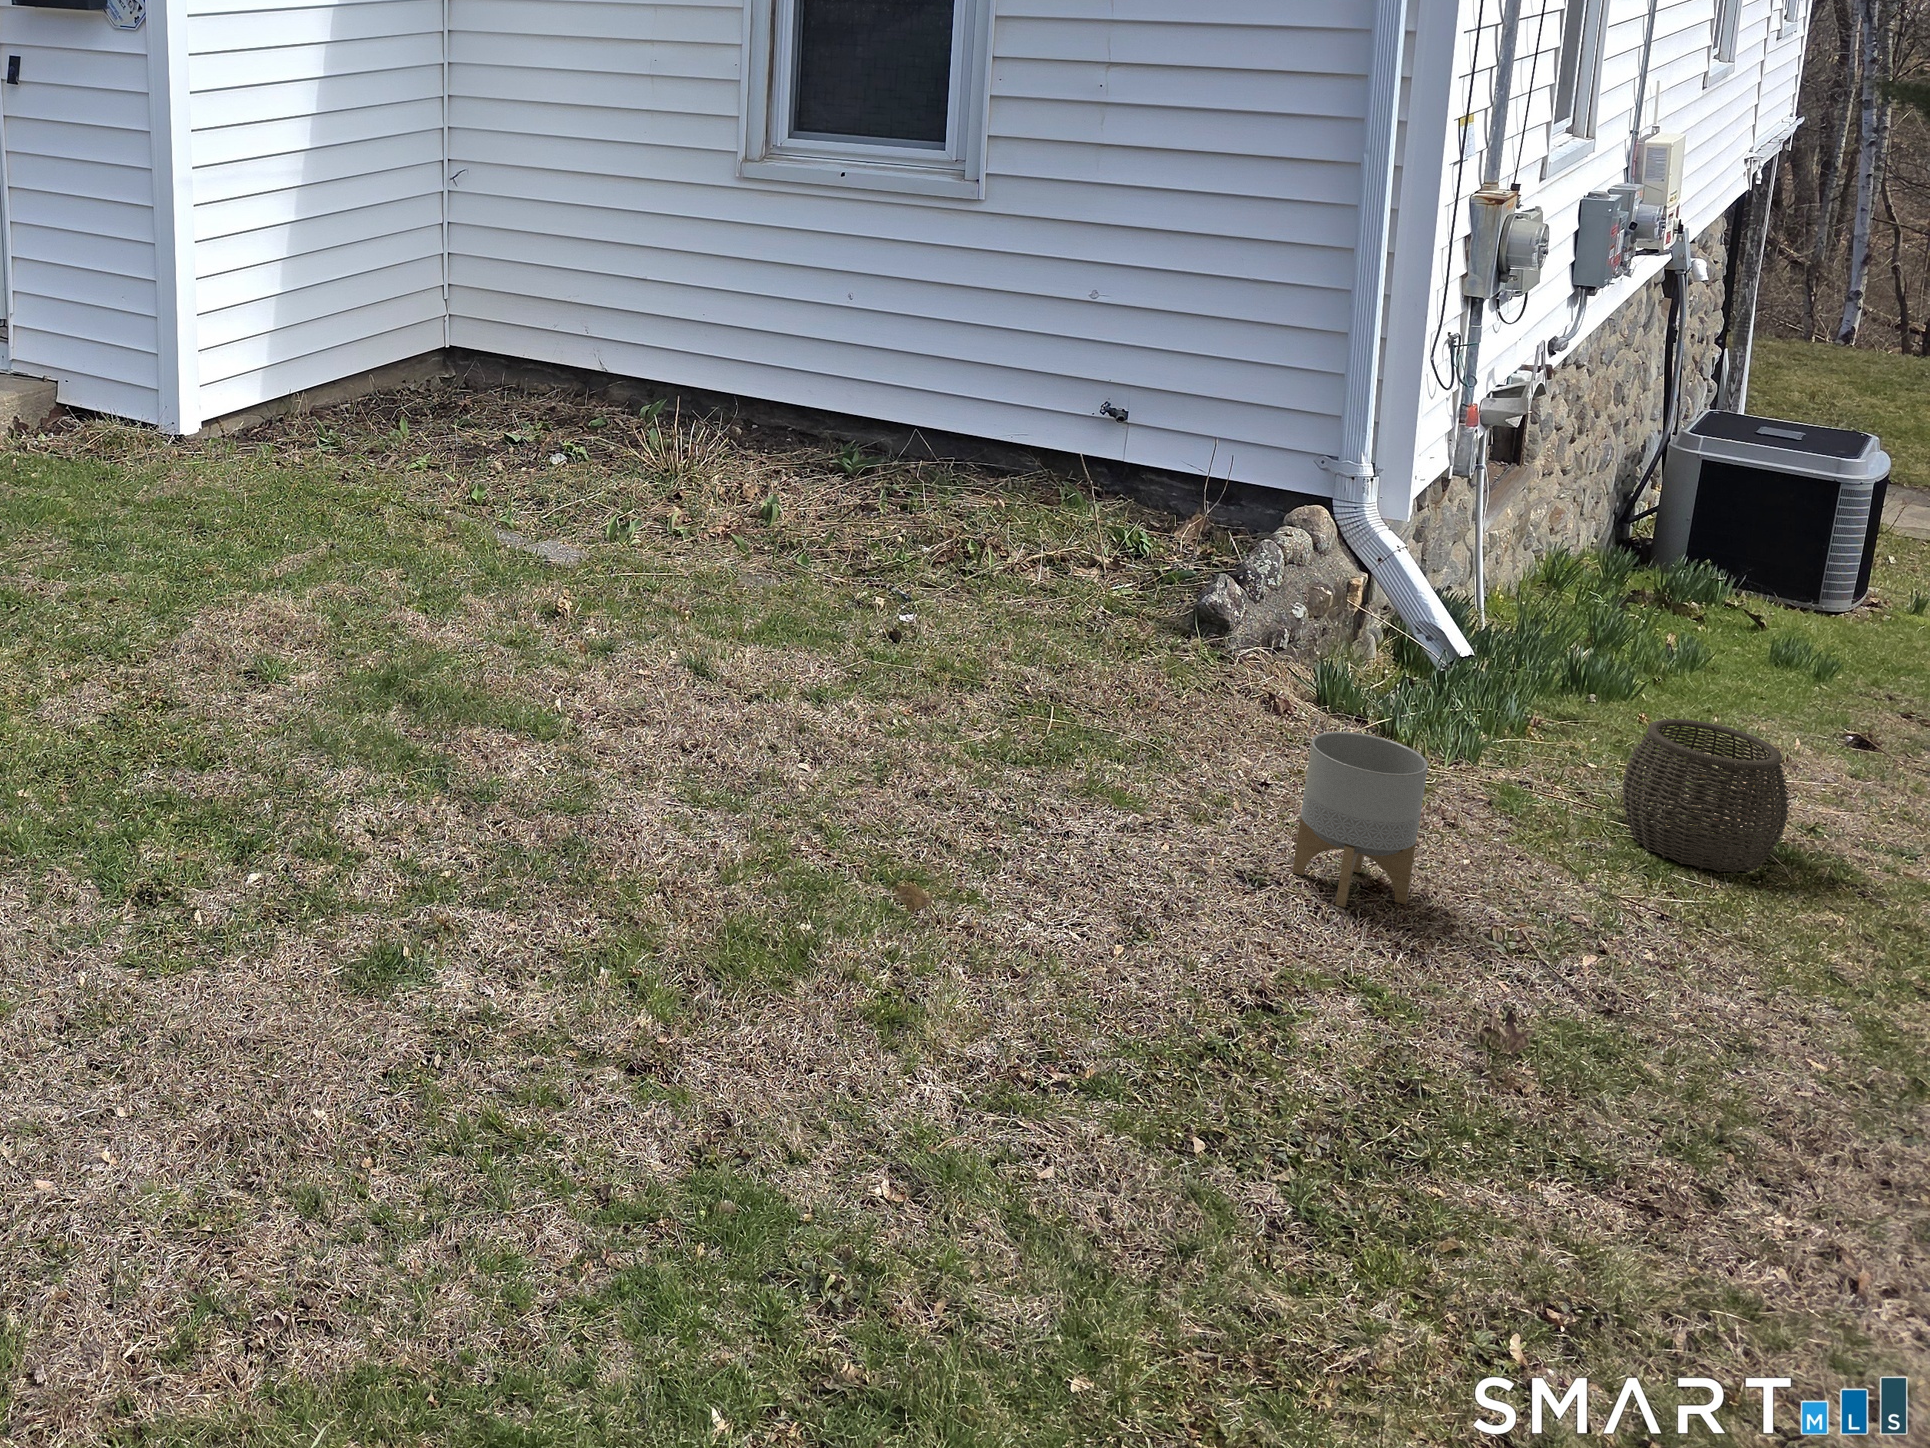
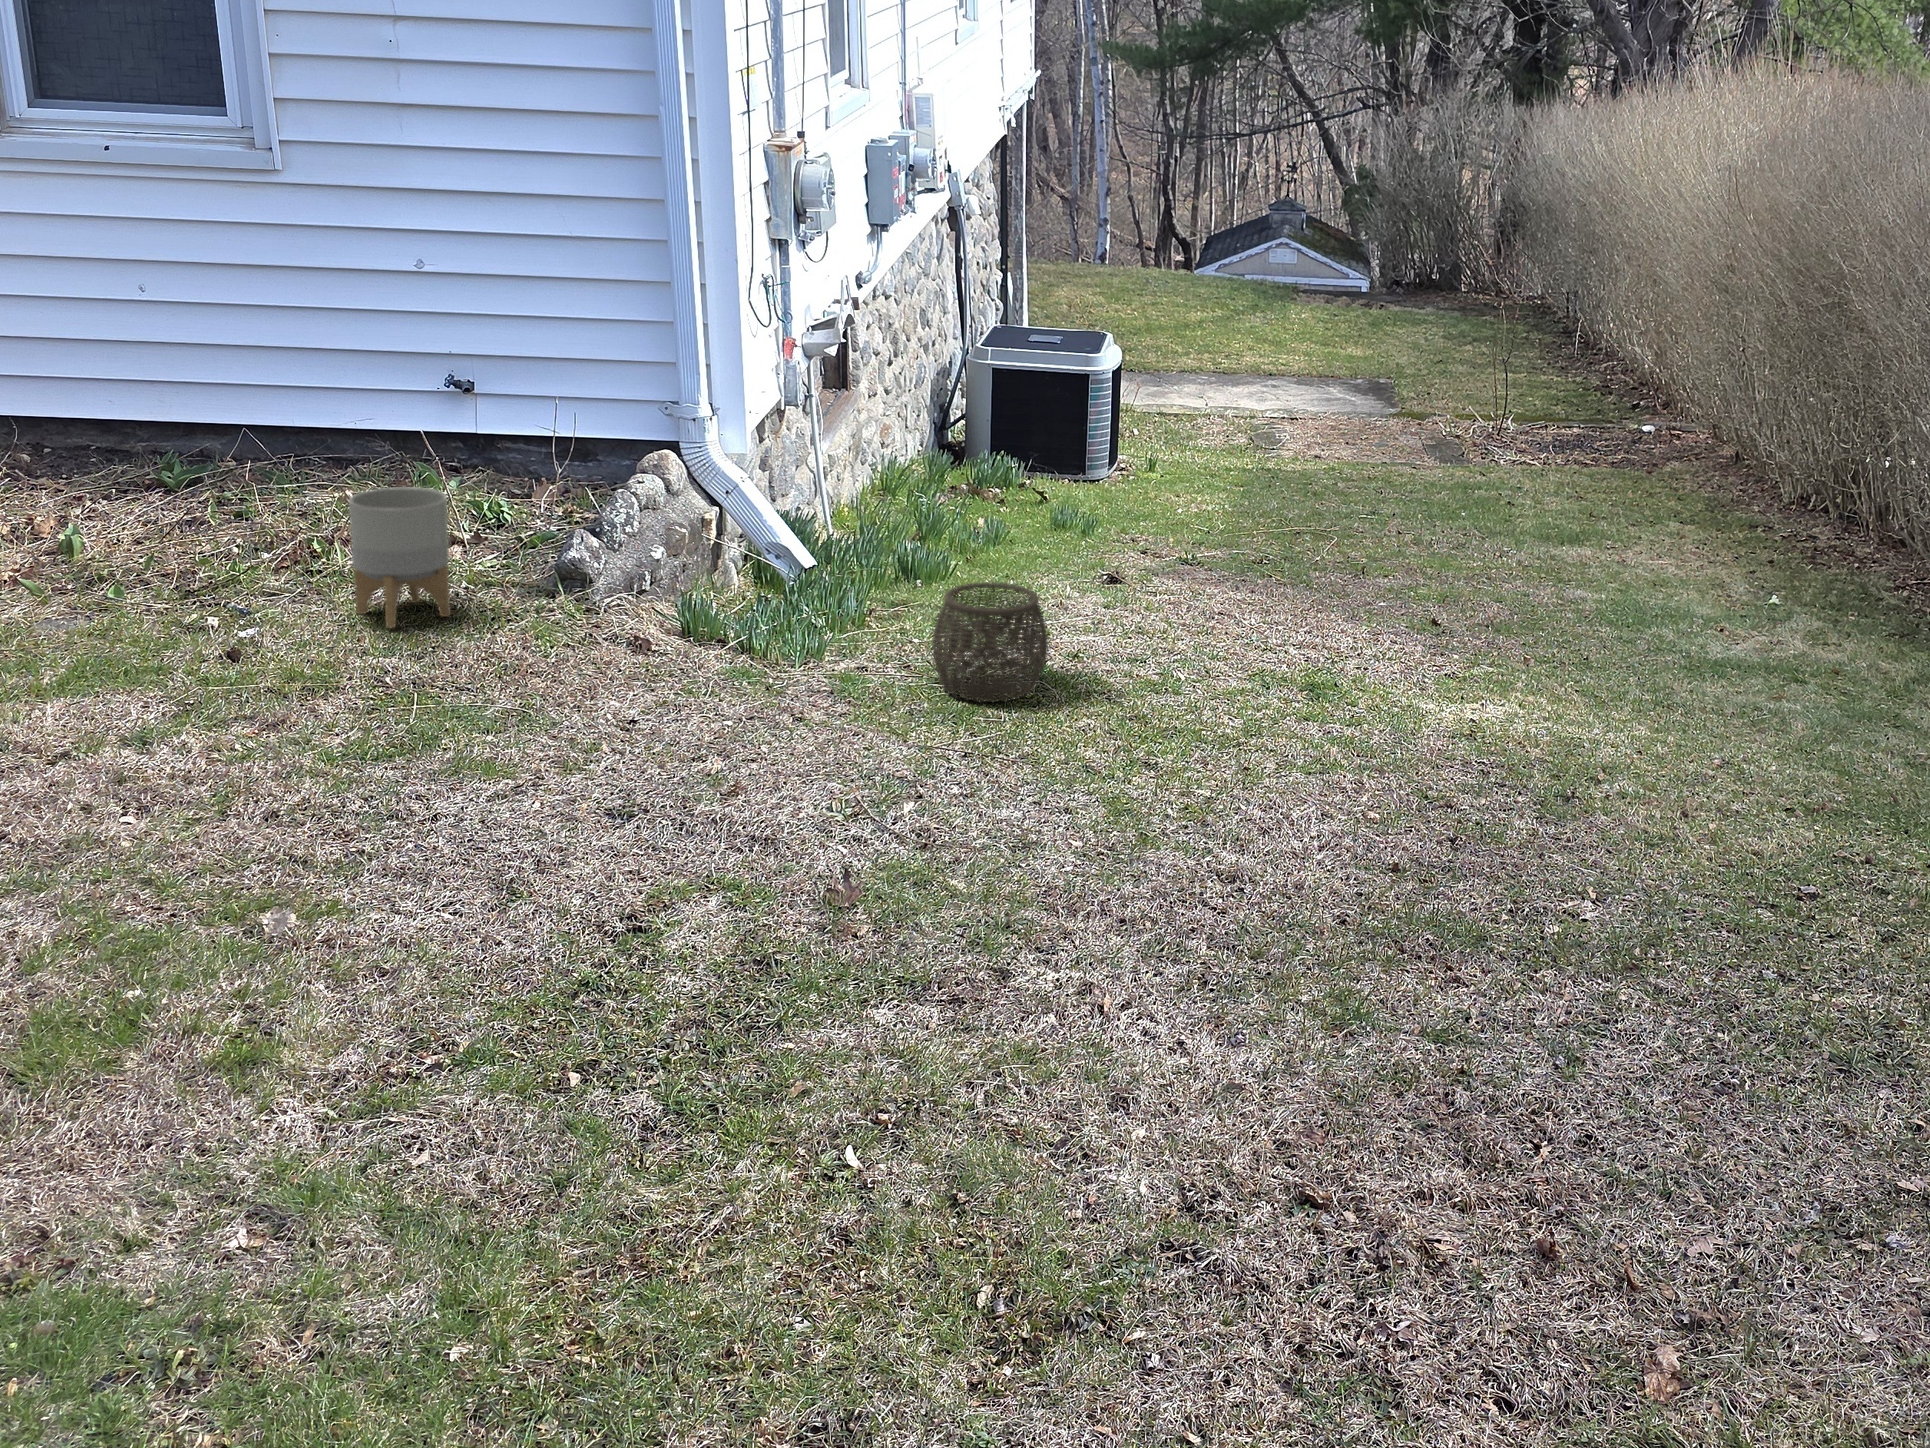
planter: present [1292,732,1428,908] -> present [349,487,451,628]

